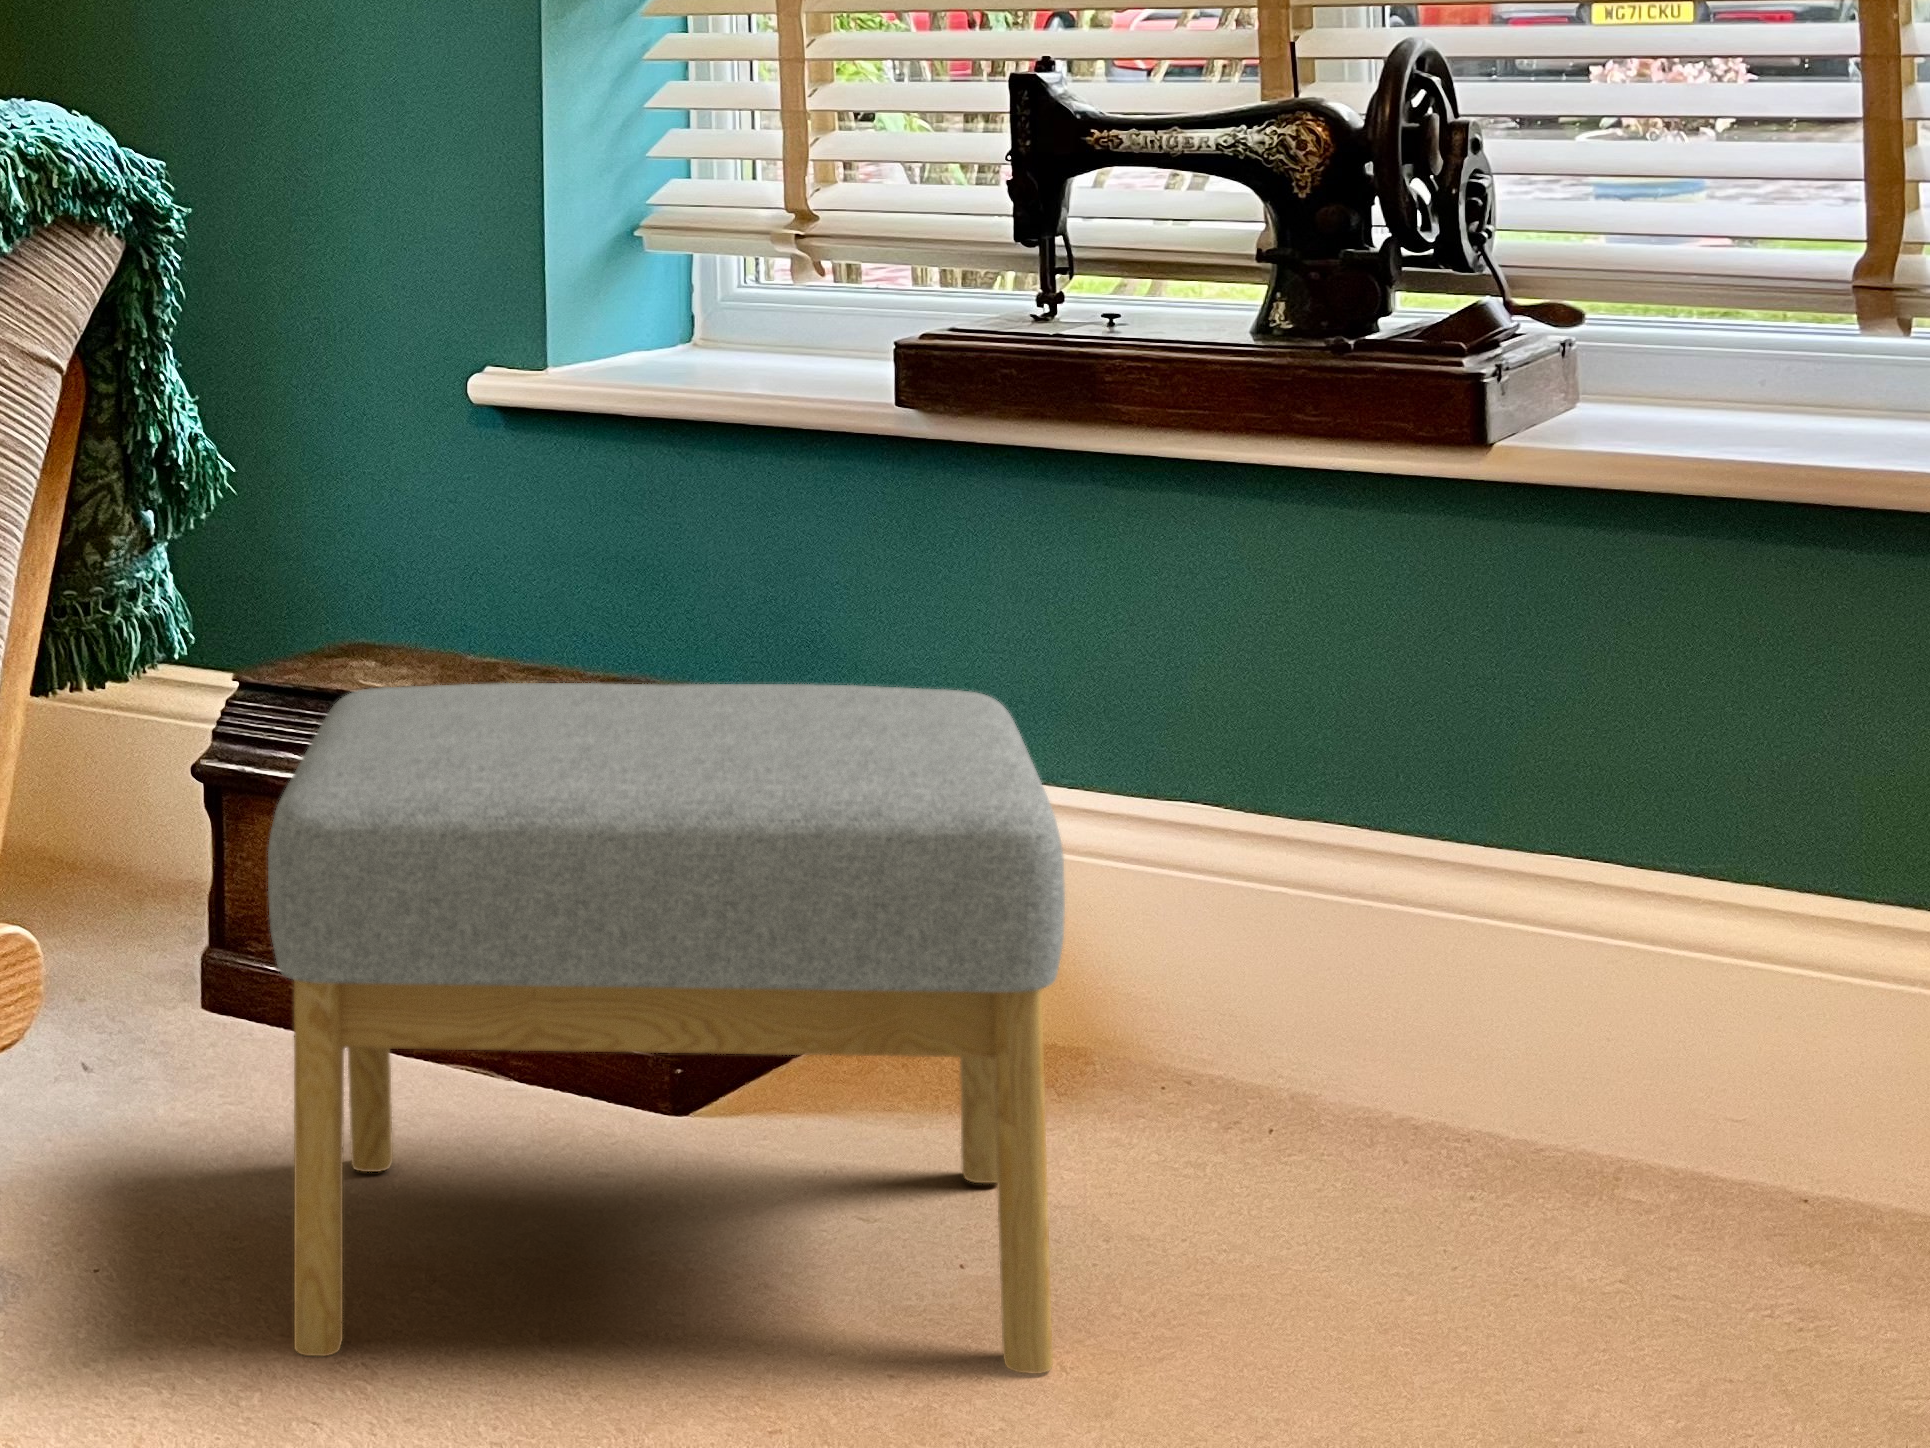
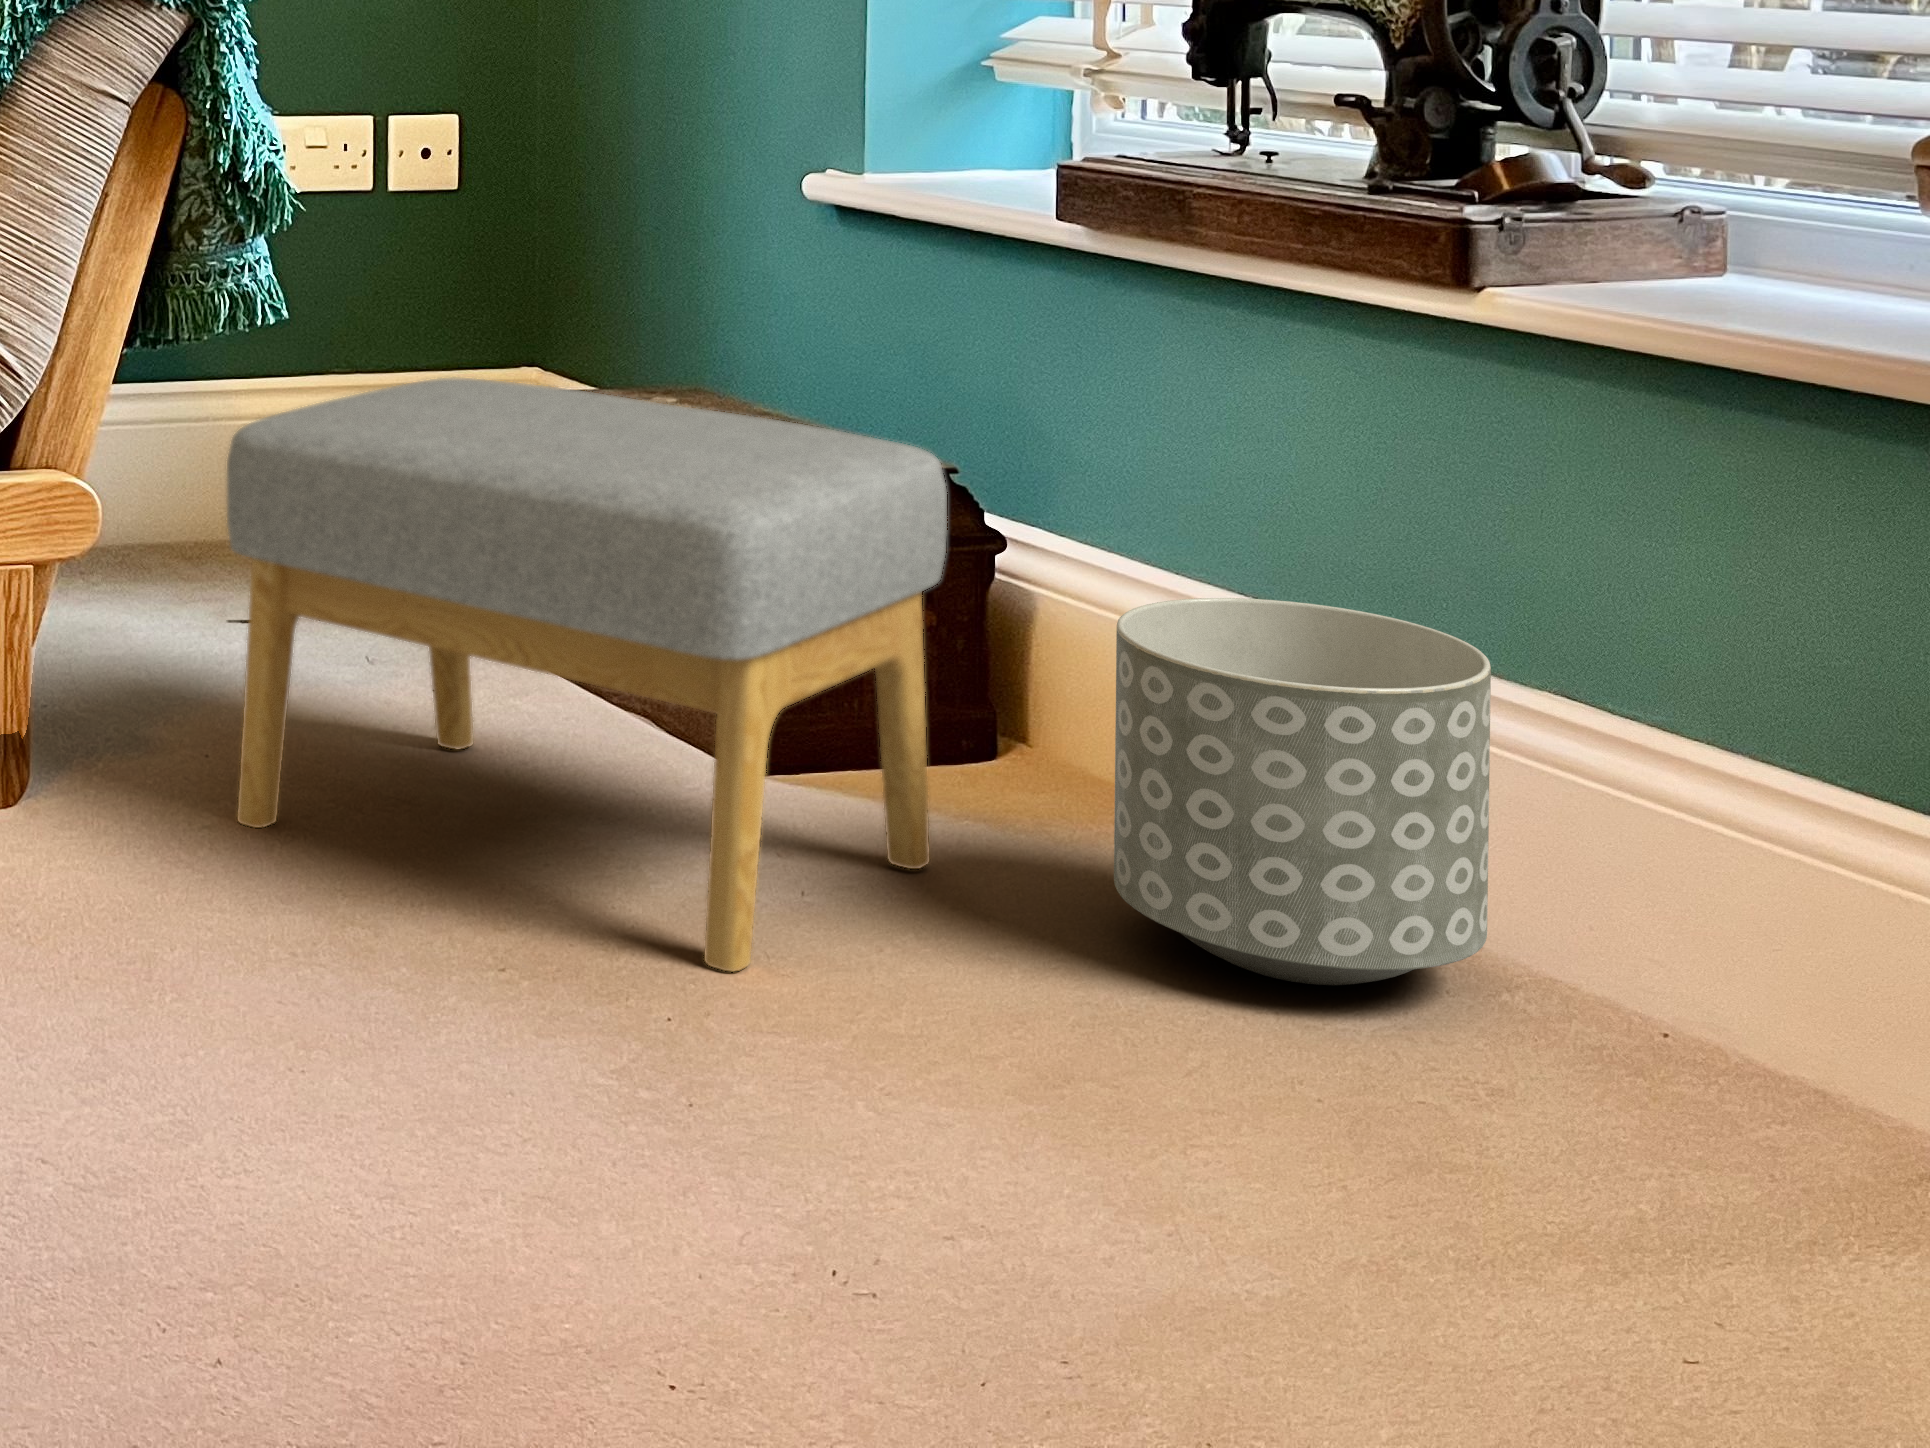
planter: none [1207,794,1583,1205] -> present [1114,598,1491,985]

